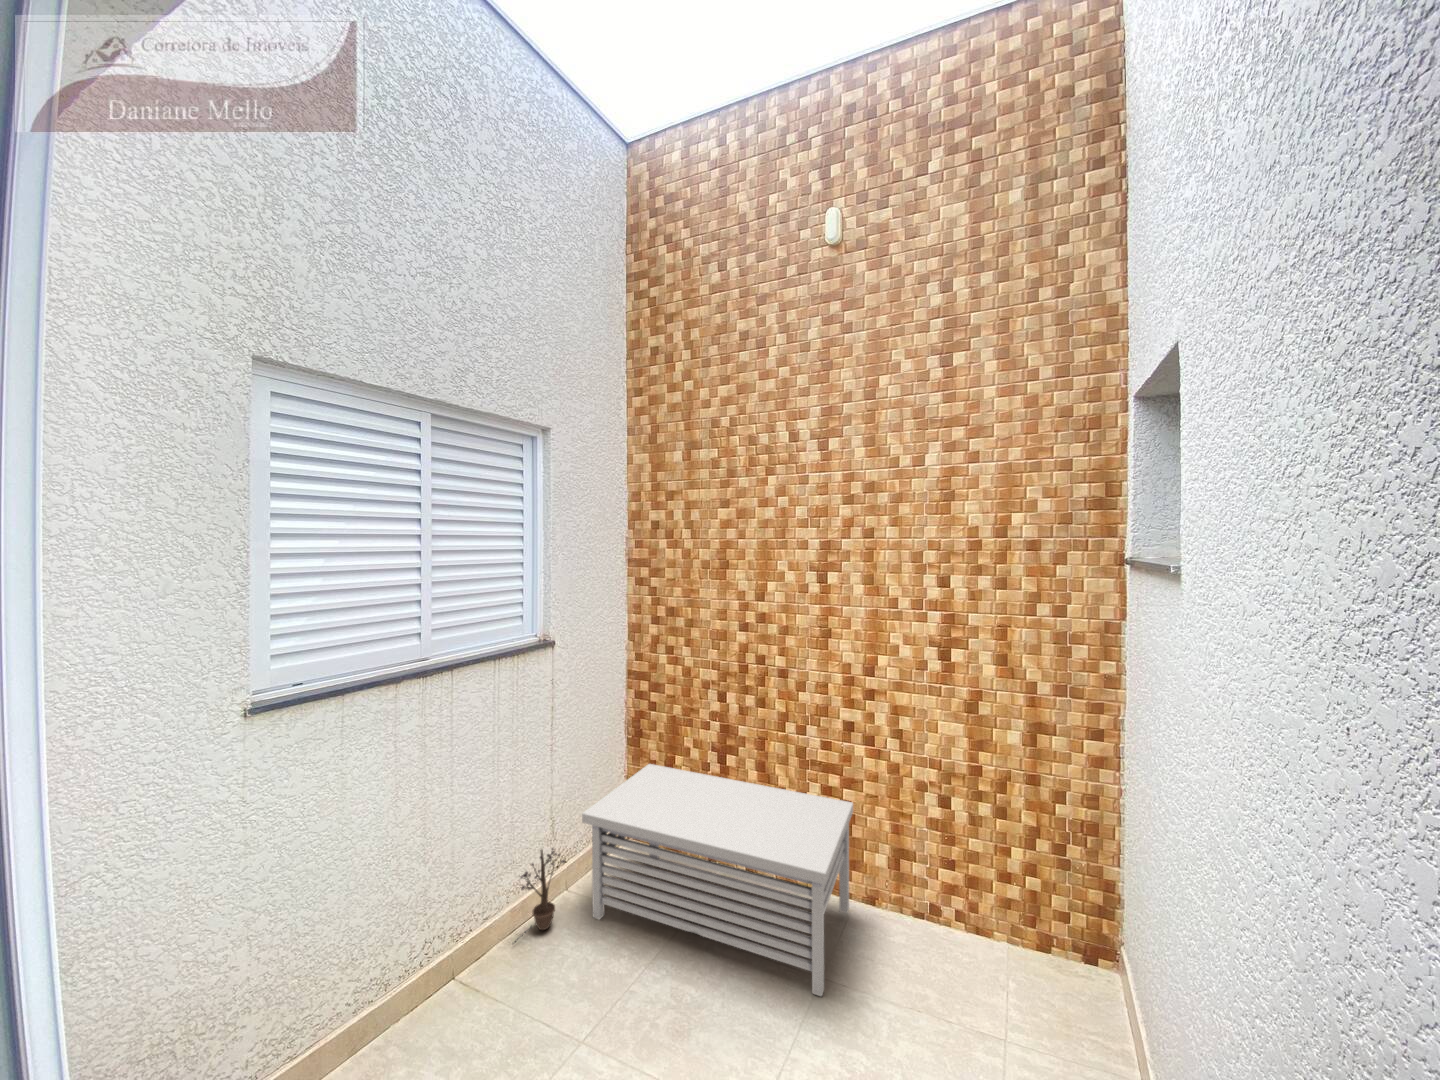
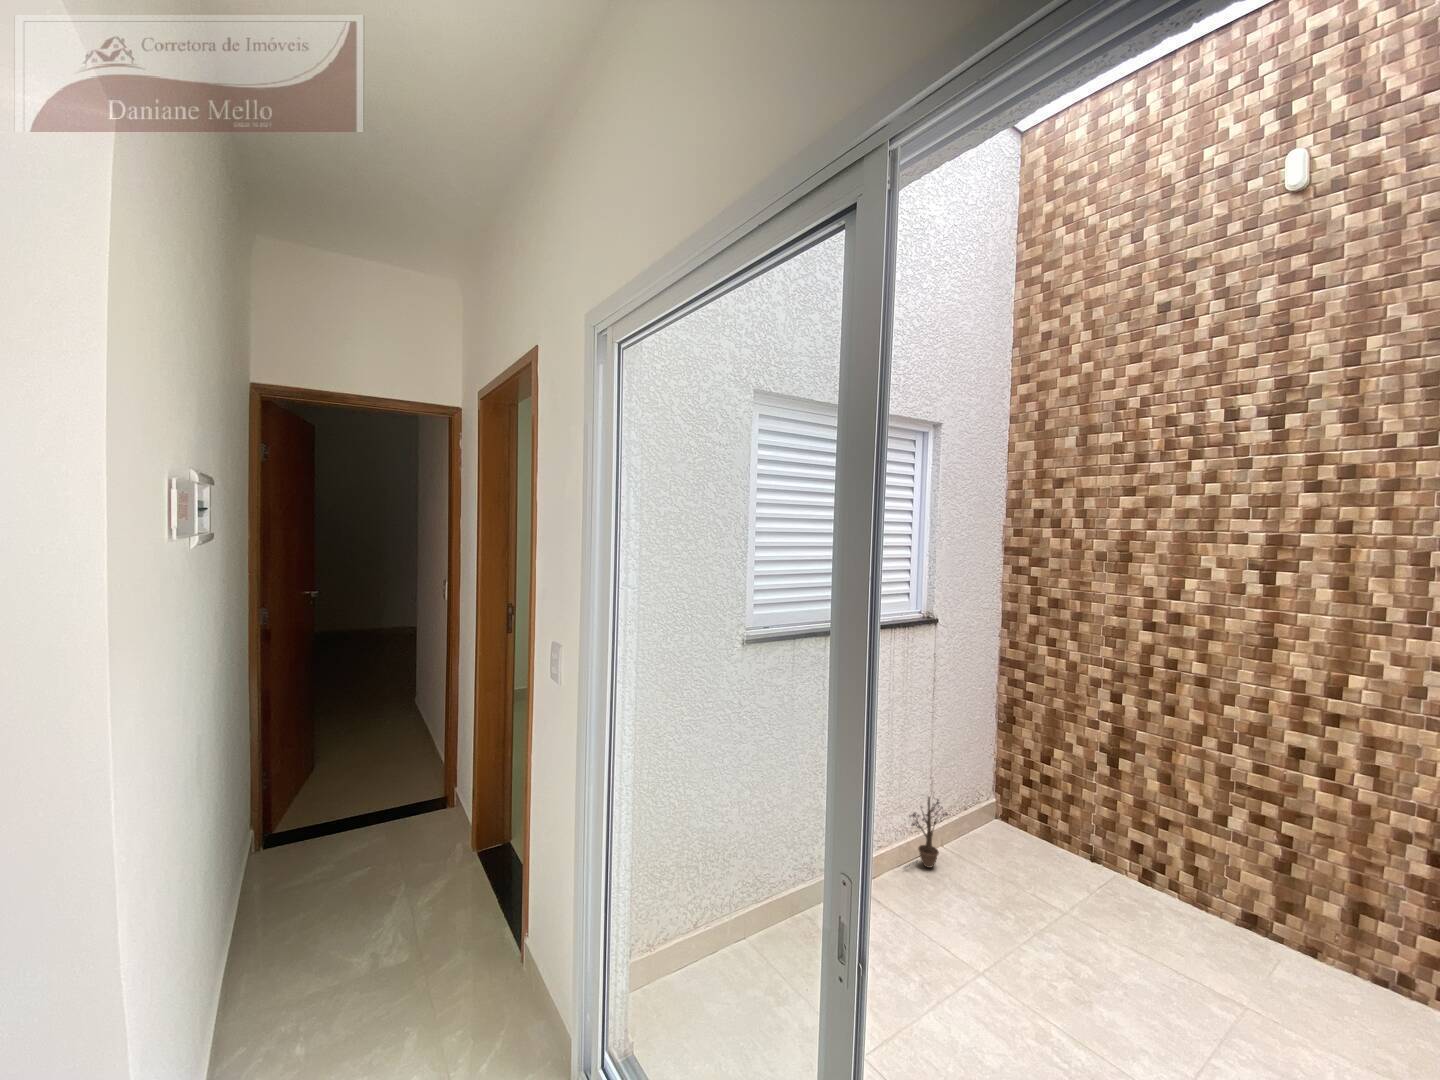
storage bench: present [582,764,853,996] -> none [965,751,1300,1018]

